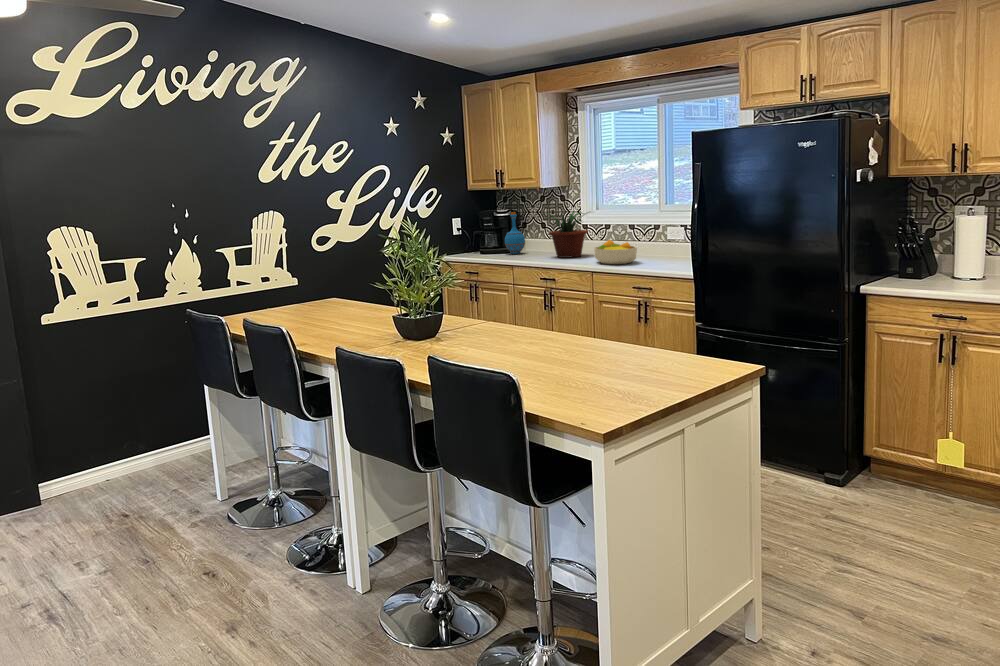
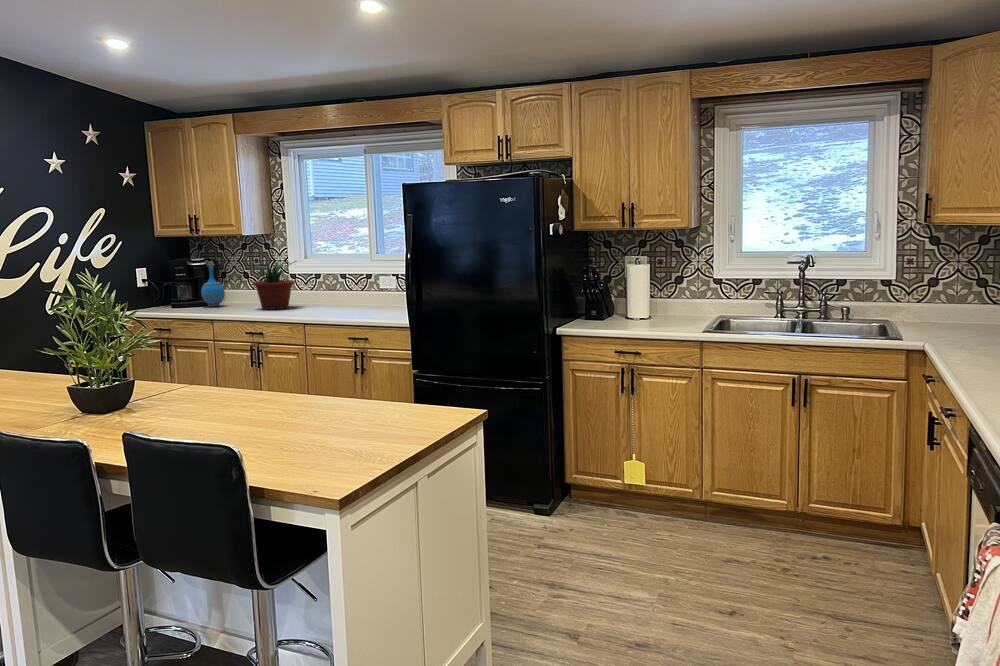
fruit bowl: present [594,240,637,264] -> none [303,290,349,315]

